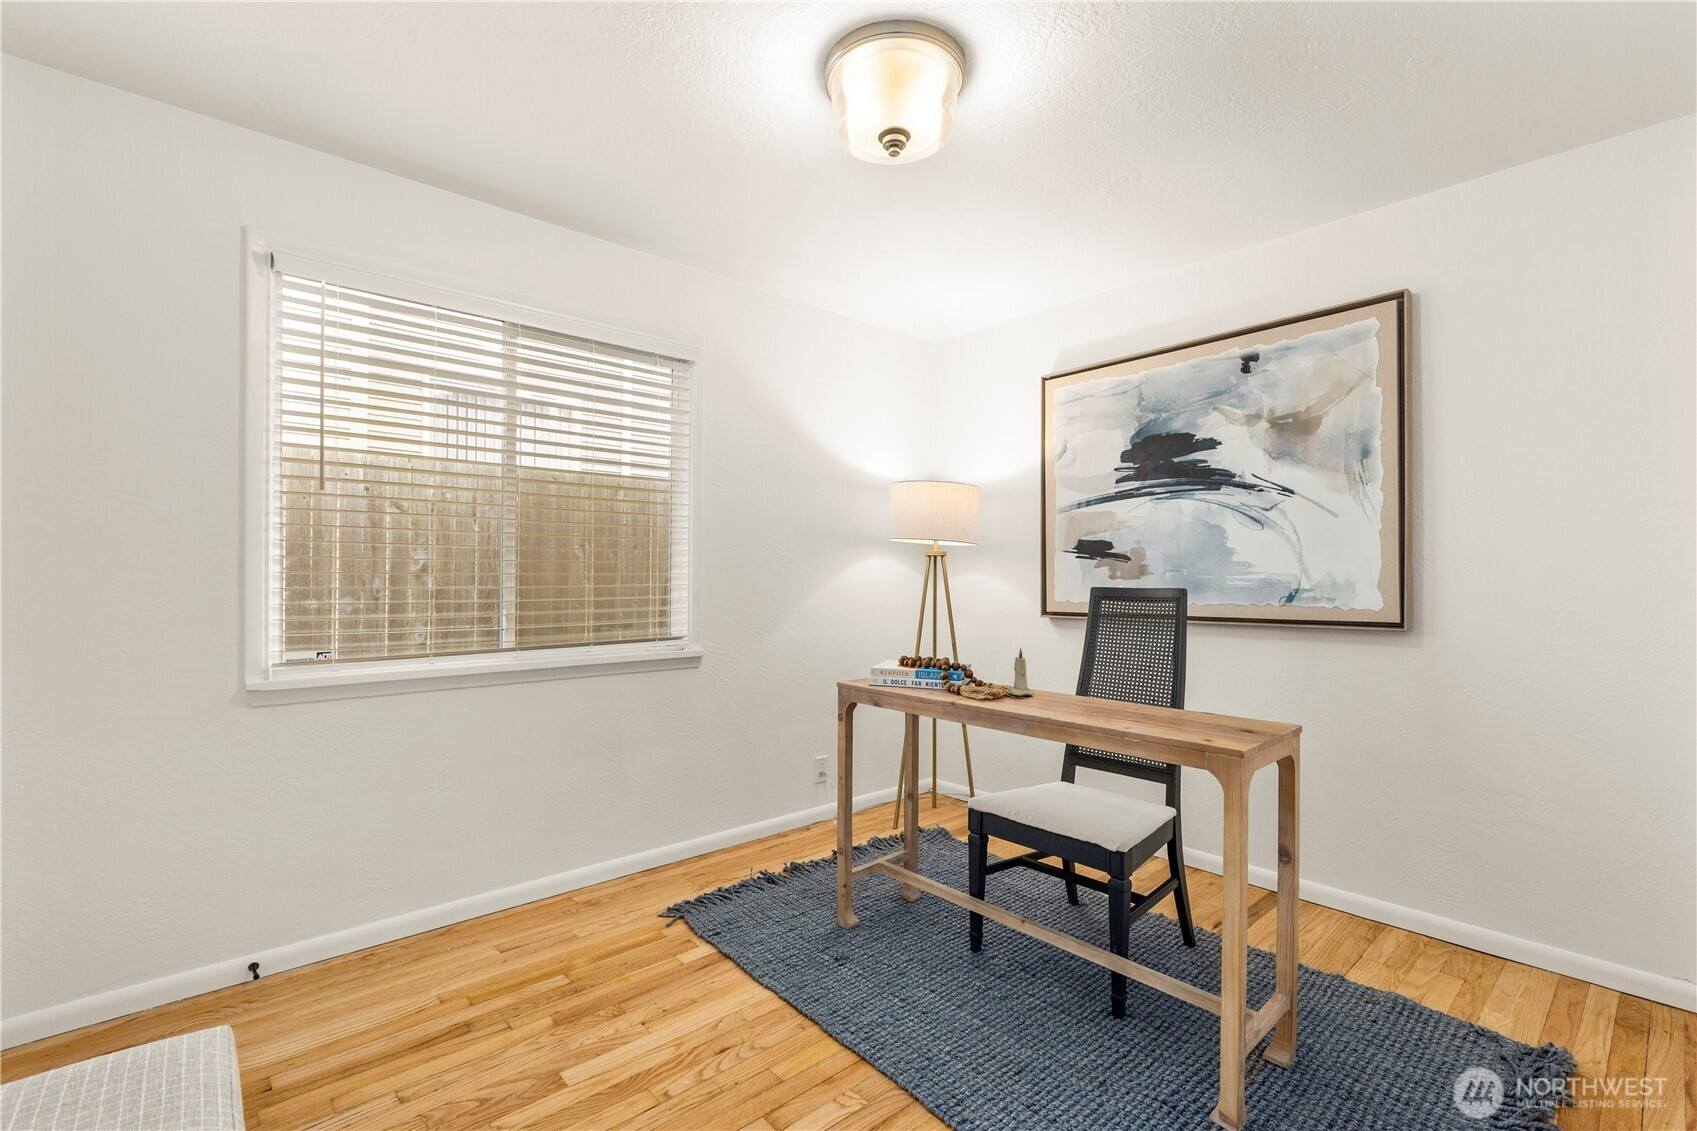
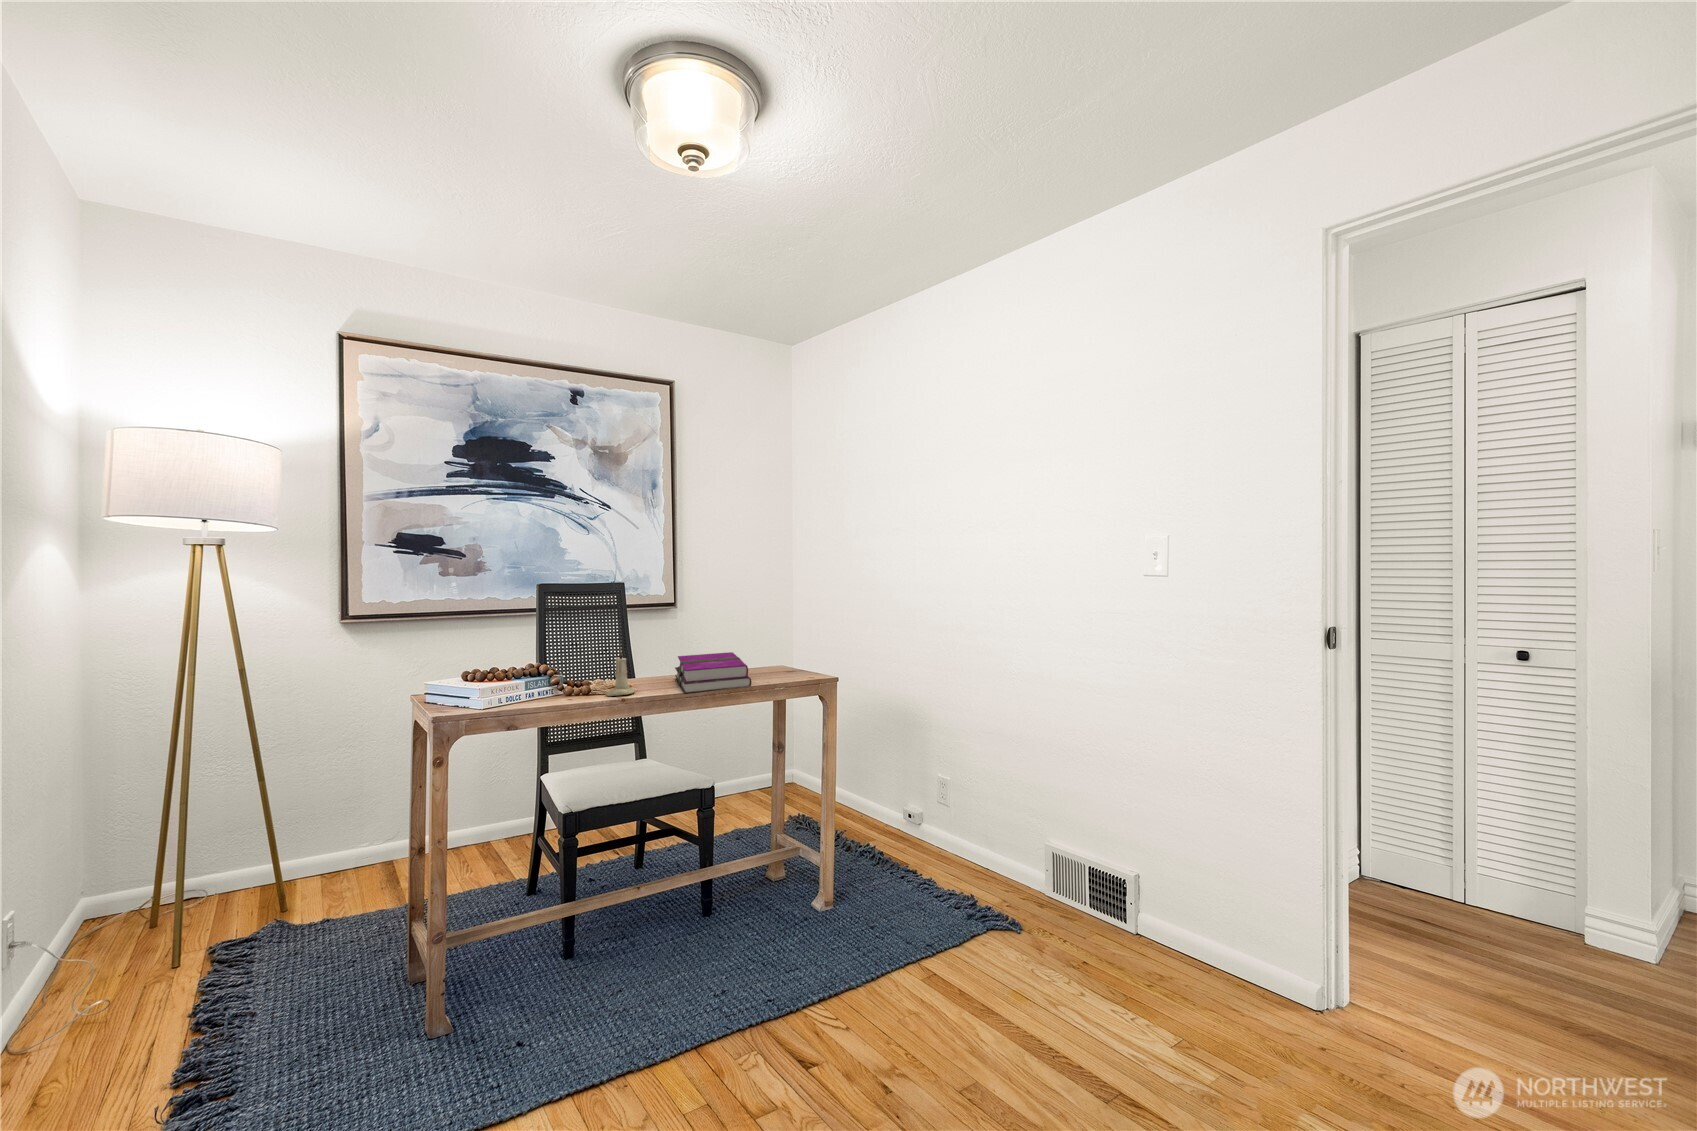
notebook: none [1024,676,1156,717] -> present [675,652,751,693]

